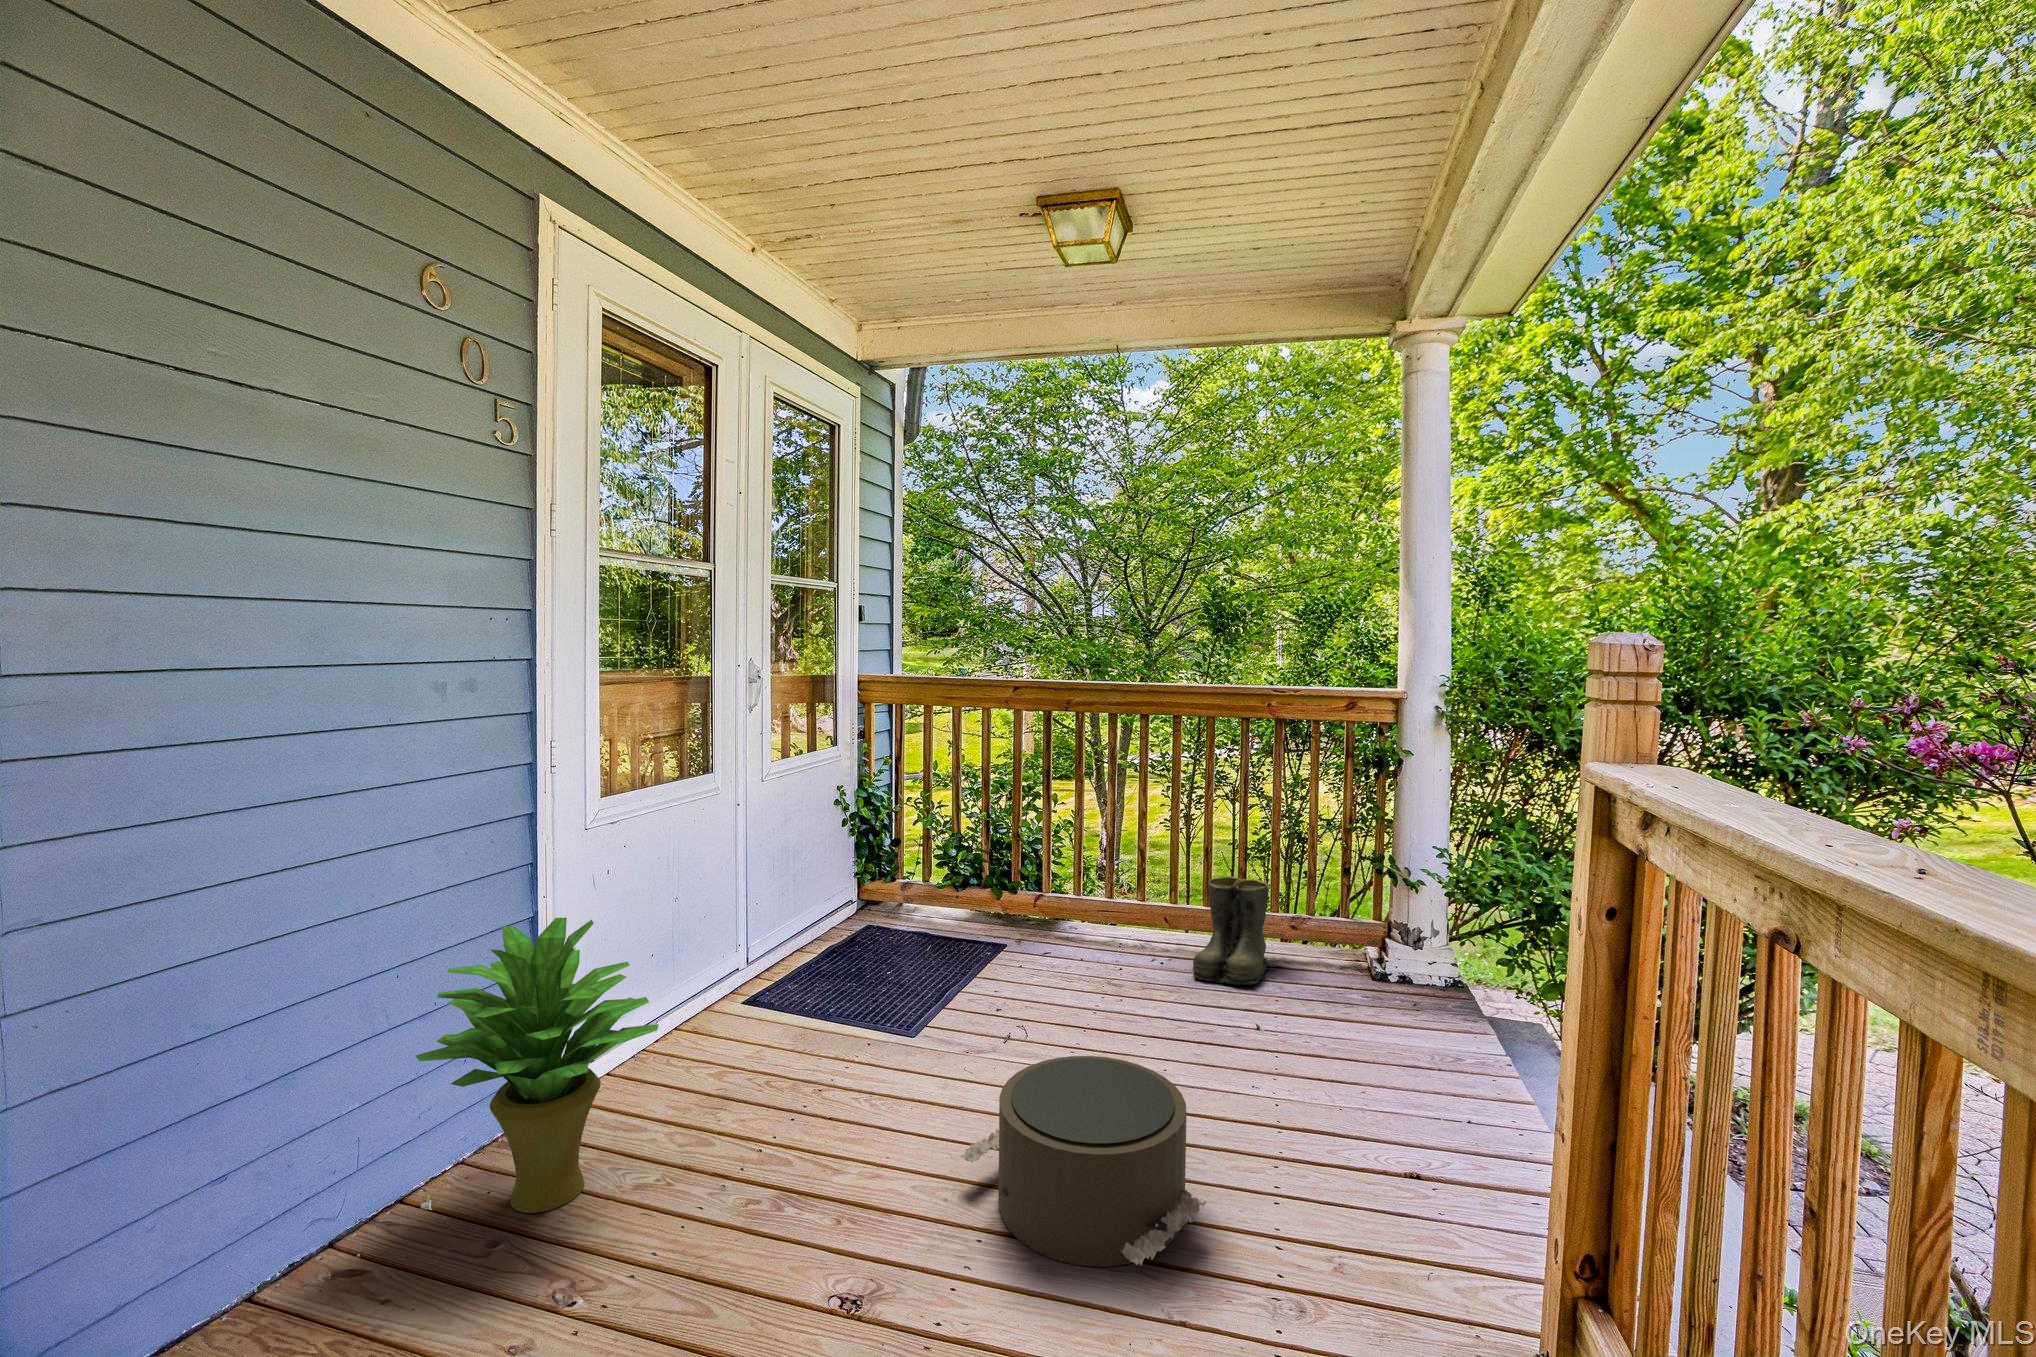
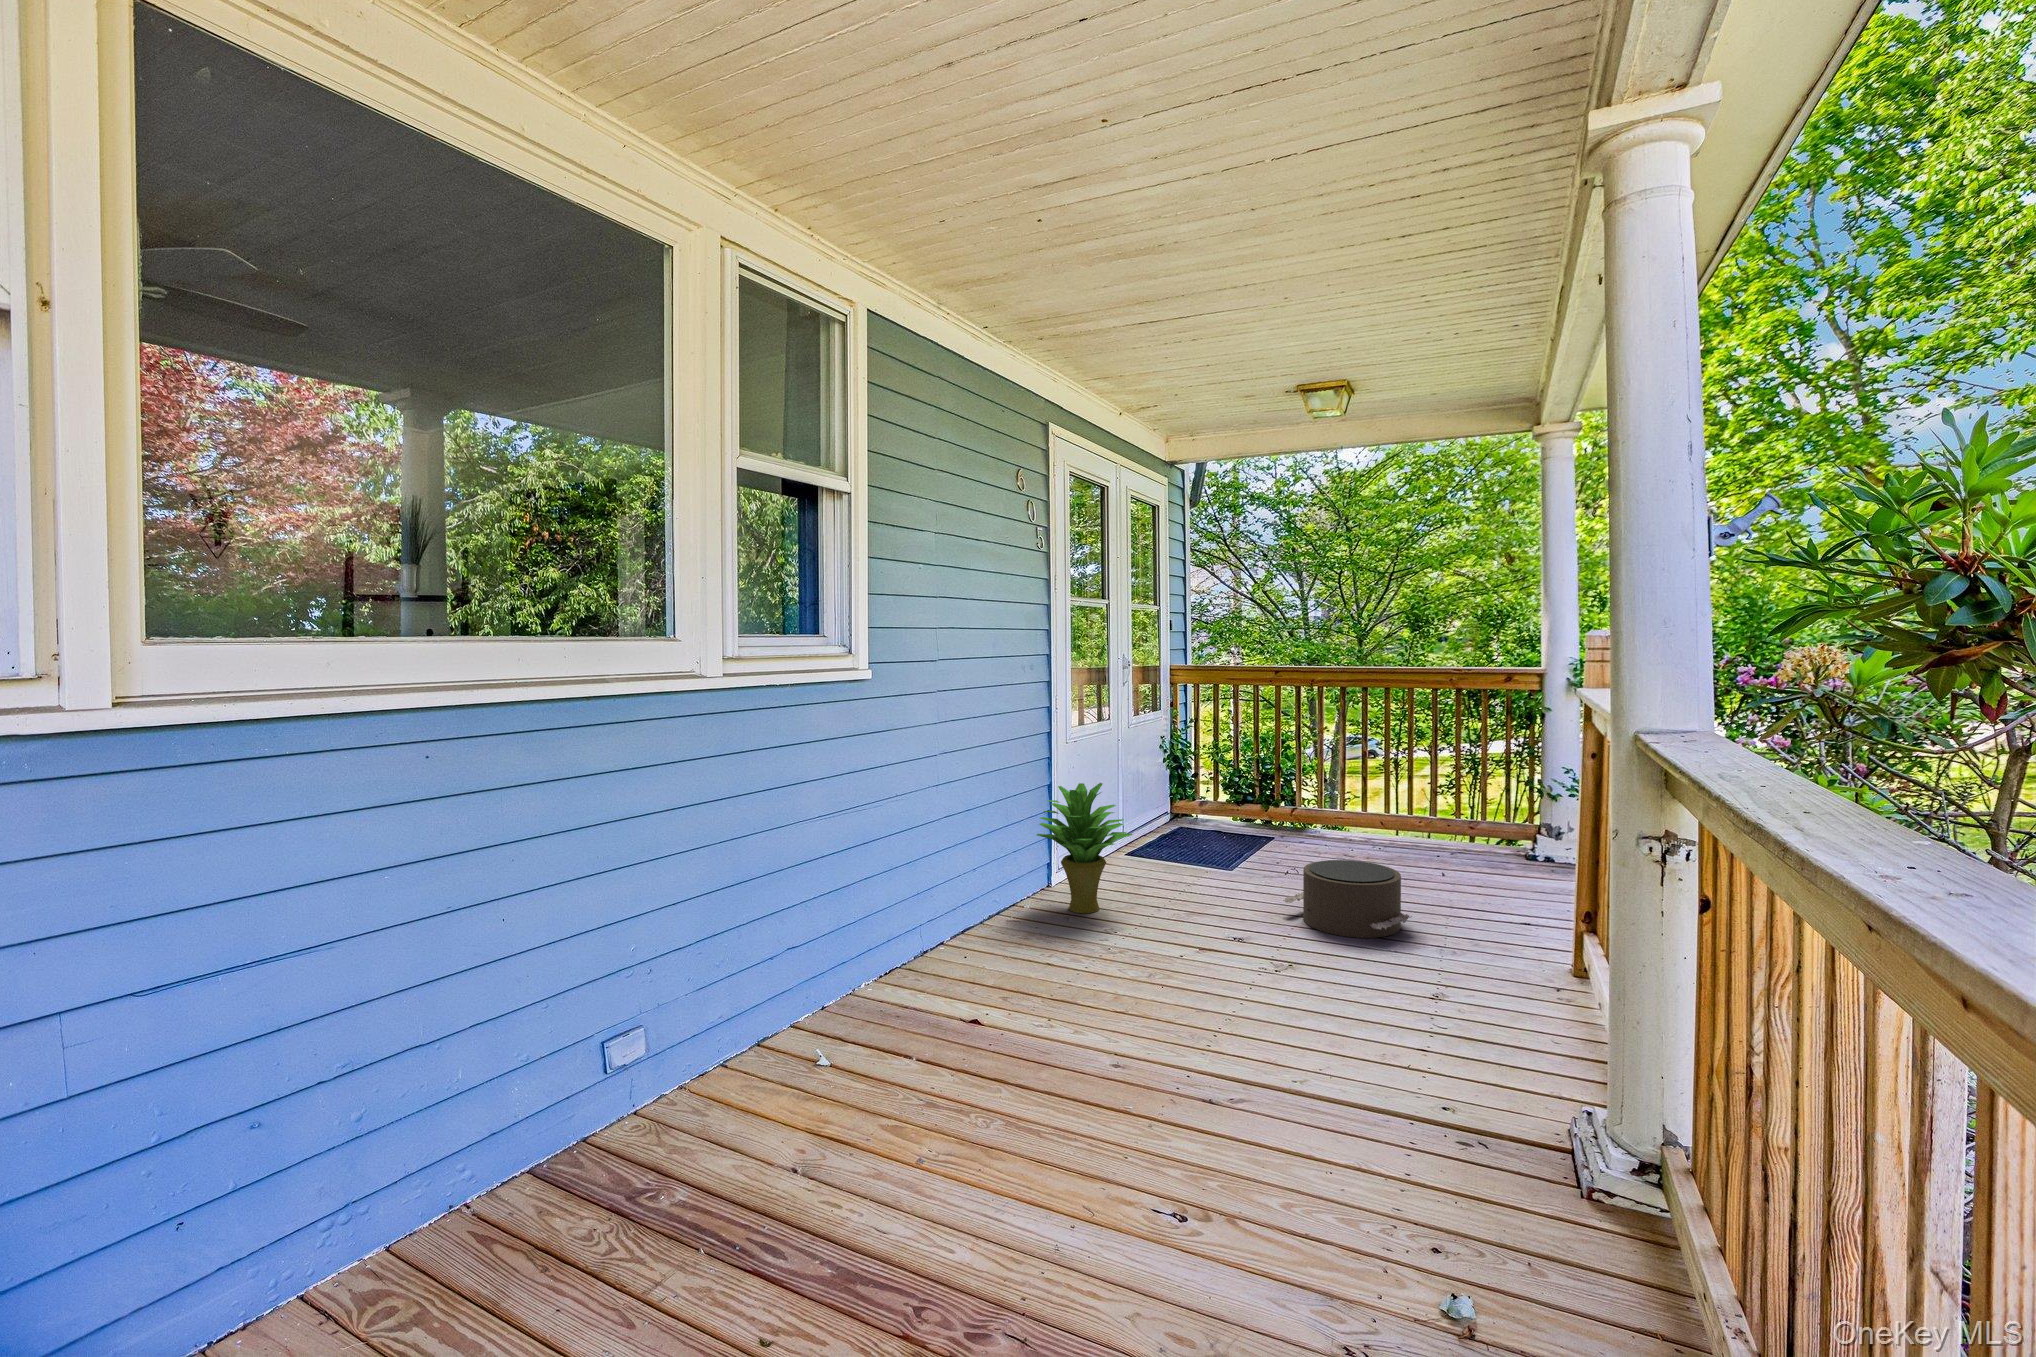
boots: present [1193,877,1269,985] -> none [1402,794,1454,857]

